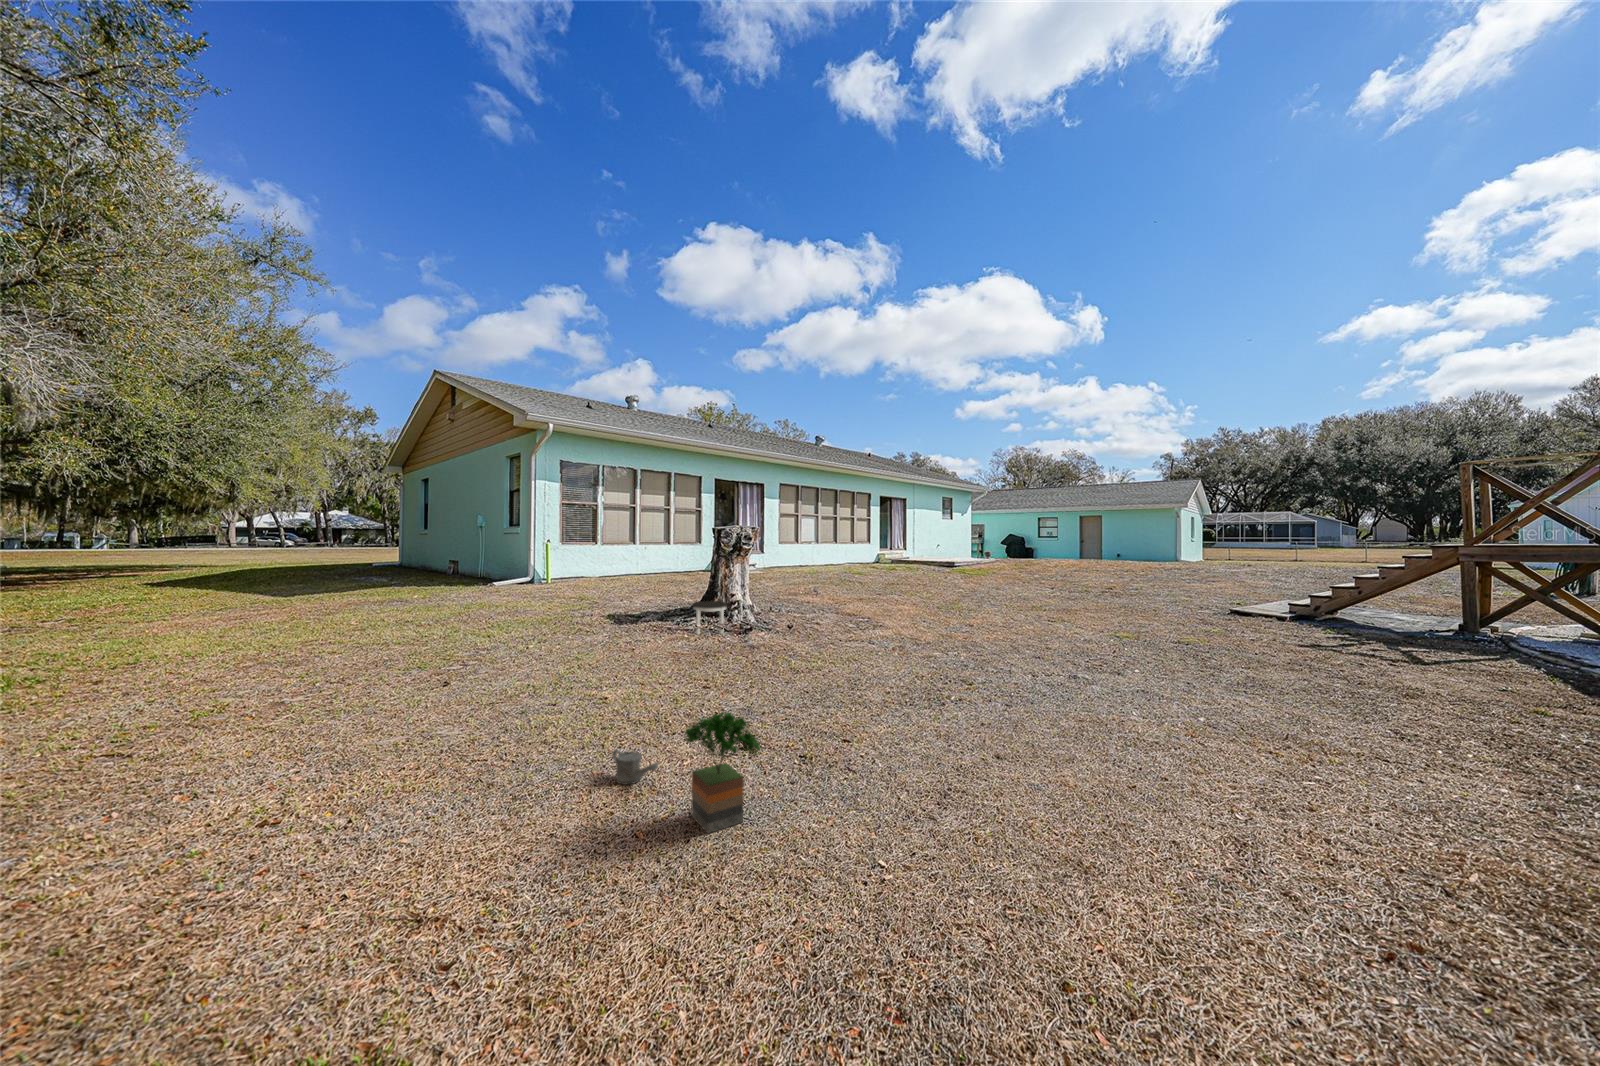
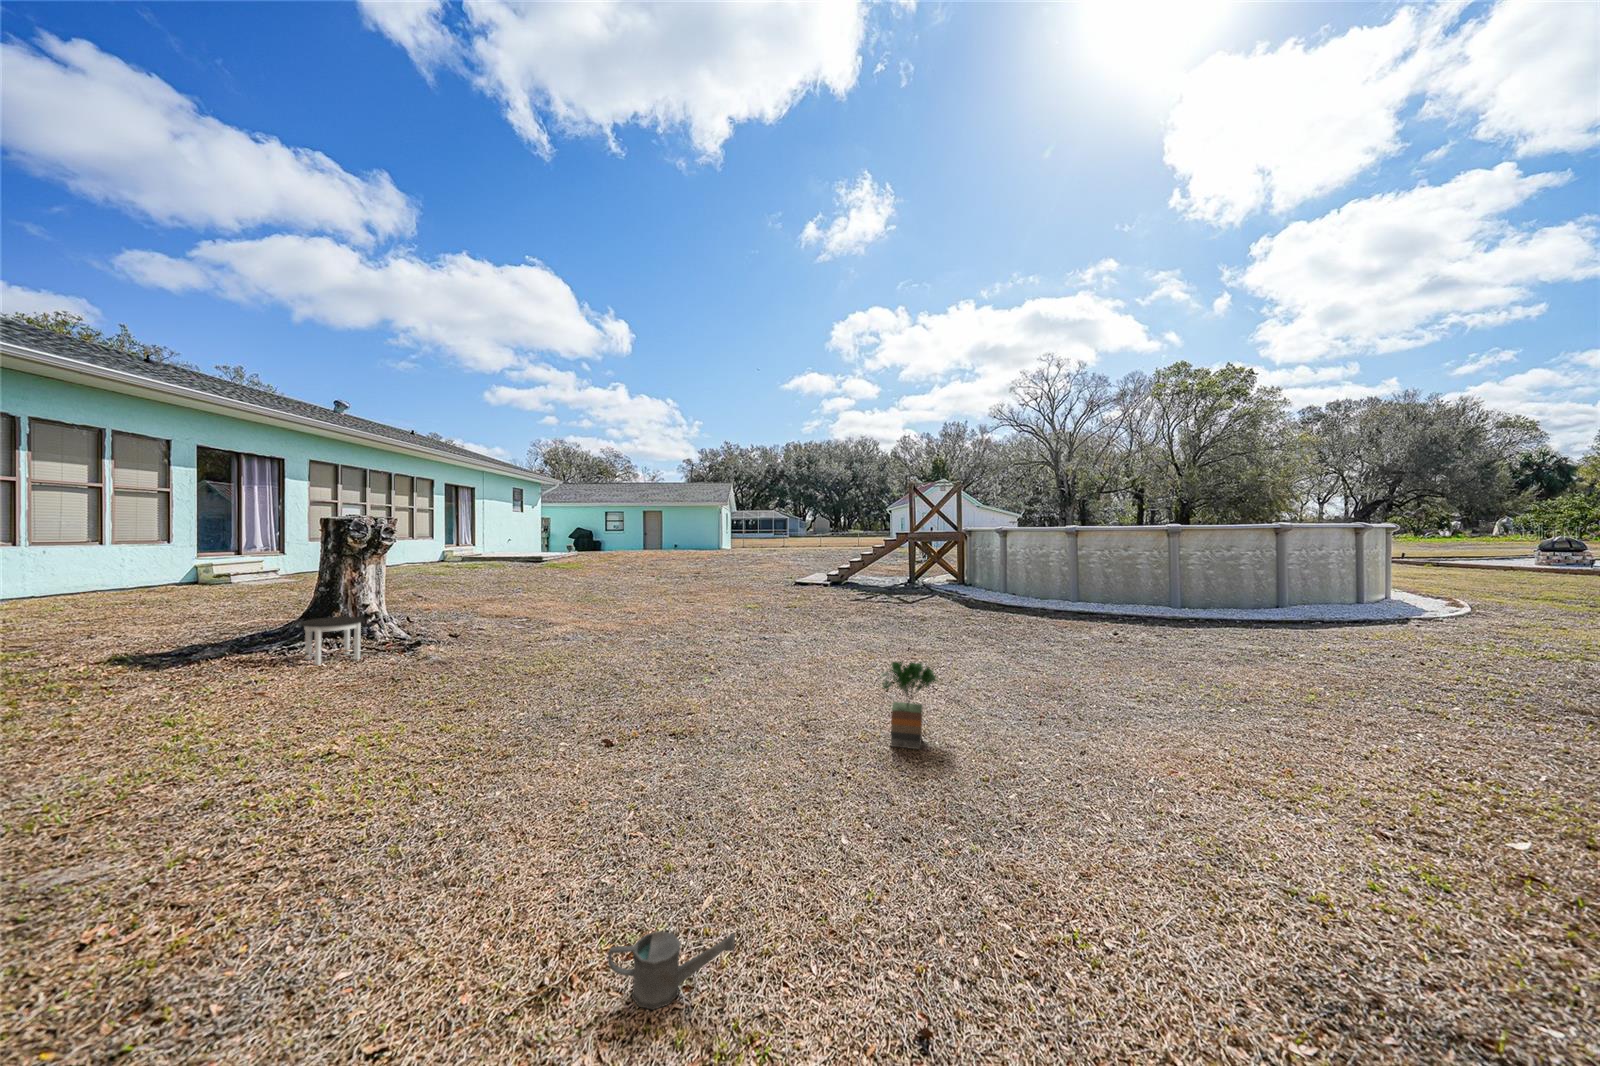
potted tree: present [685,712,760,833] -> present [882,662,937,749]
watering can: present [613,750,658,785] -> present [608,931,735,1009]

